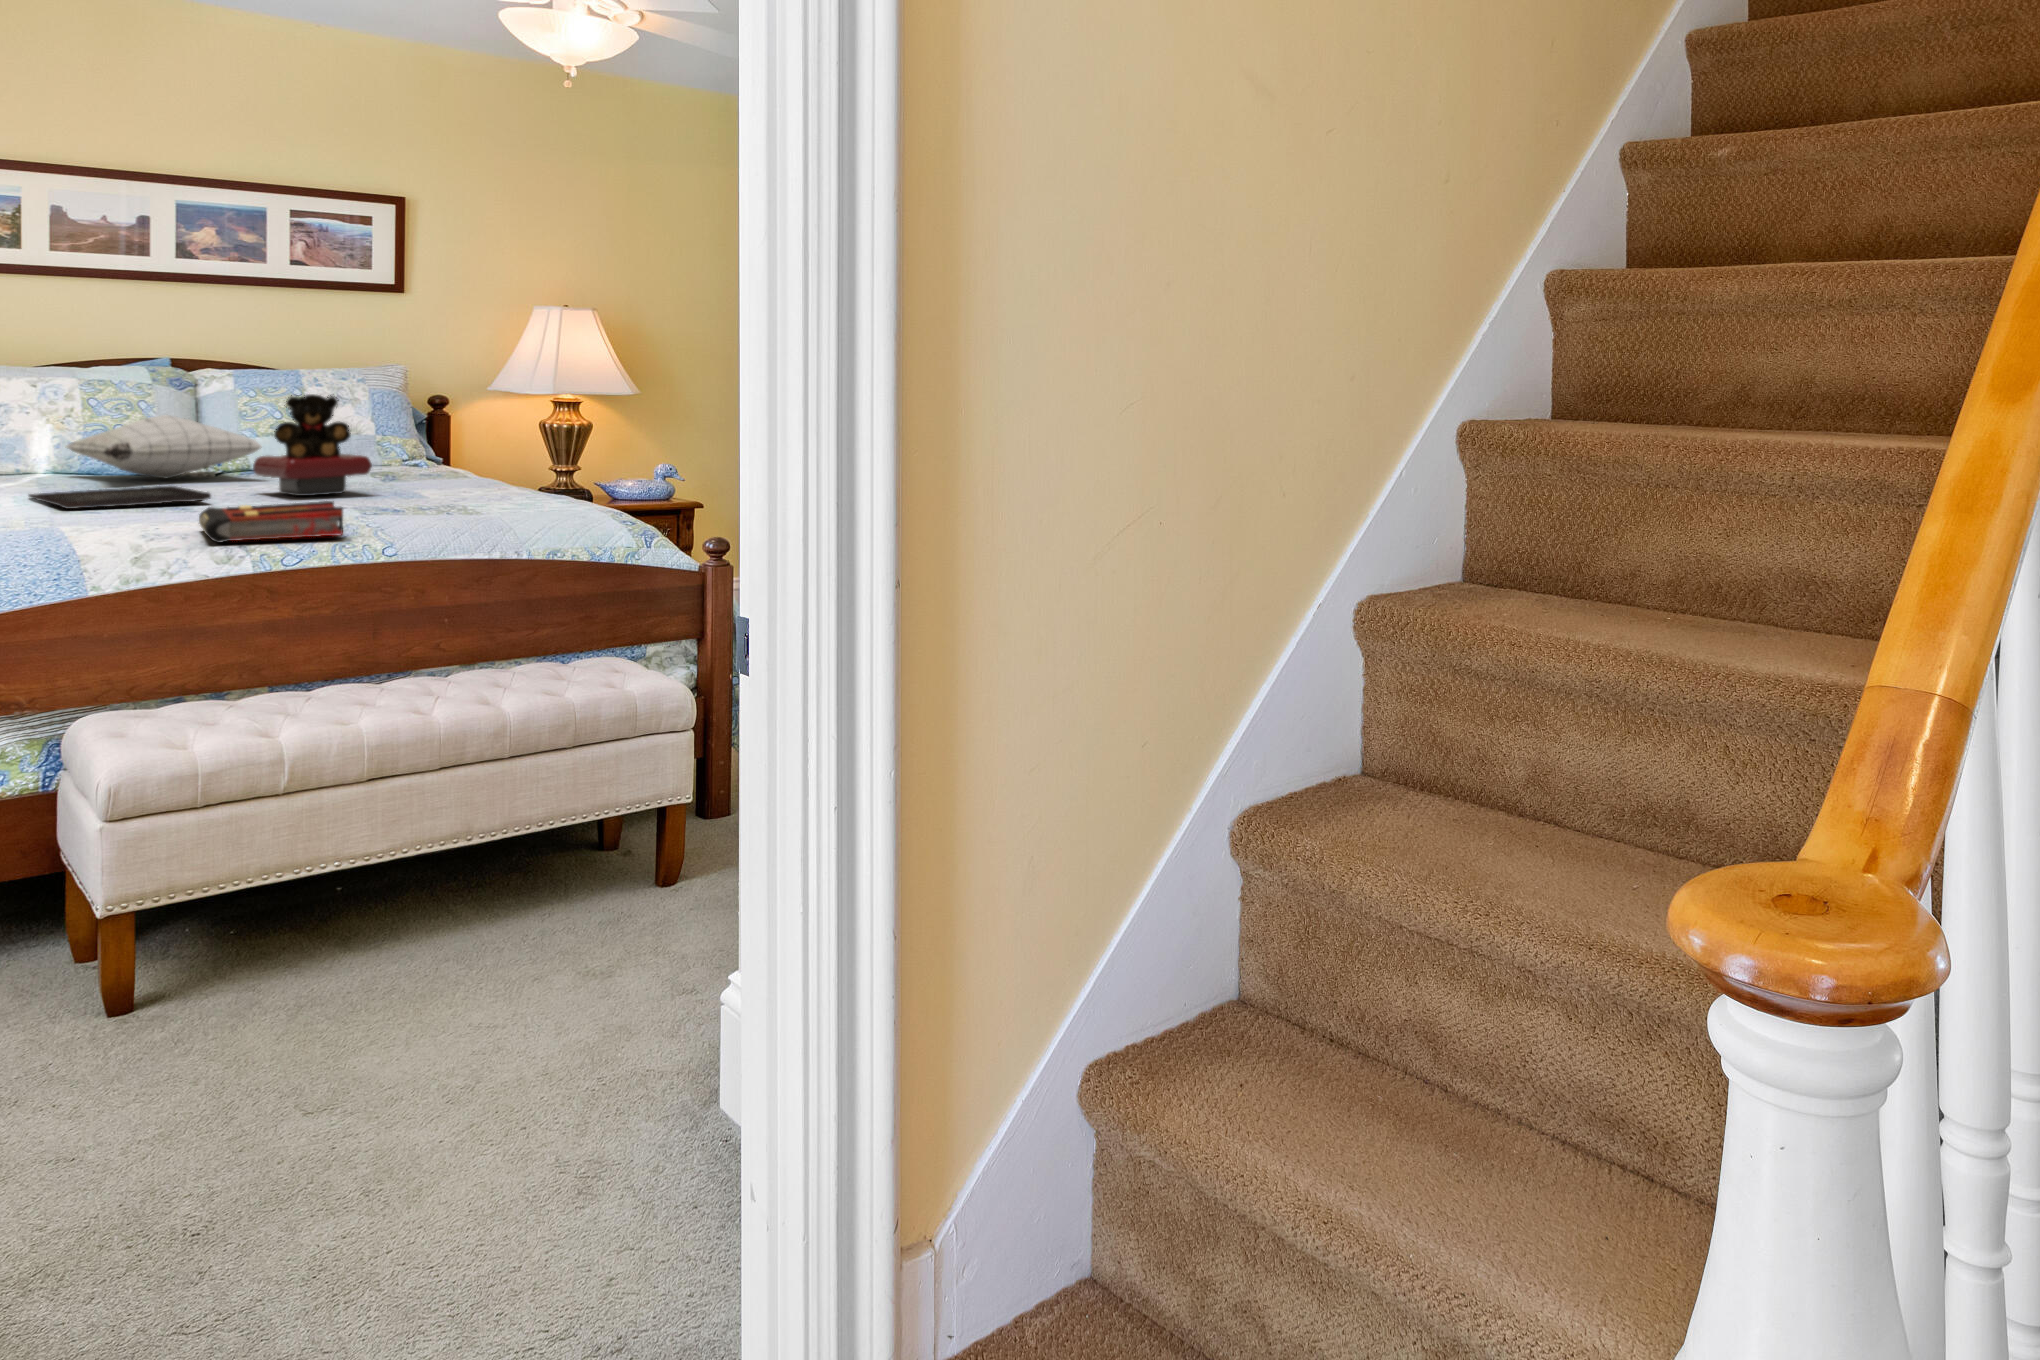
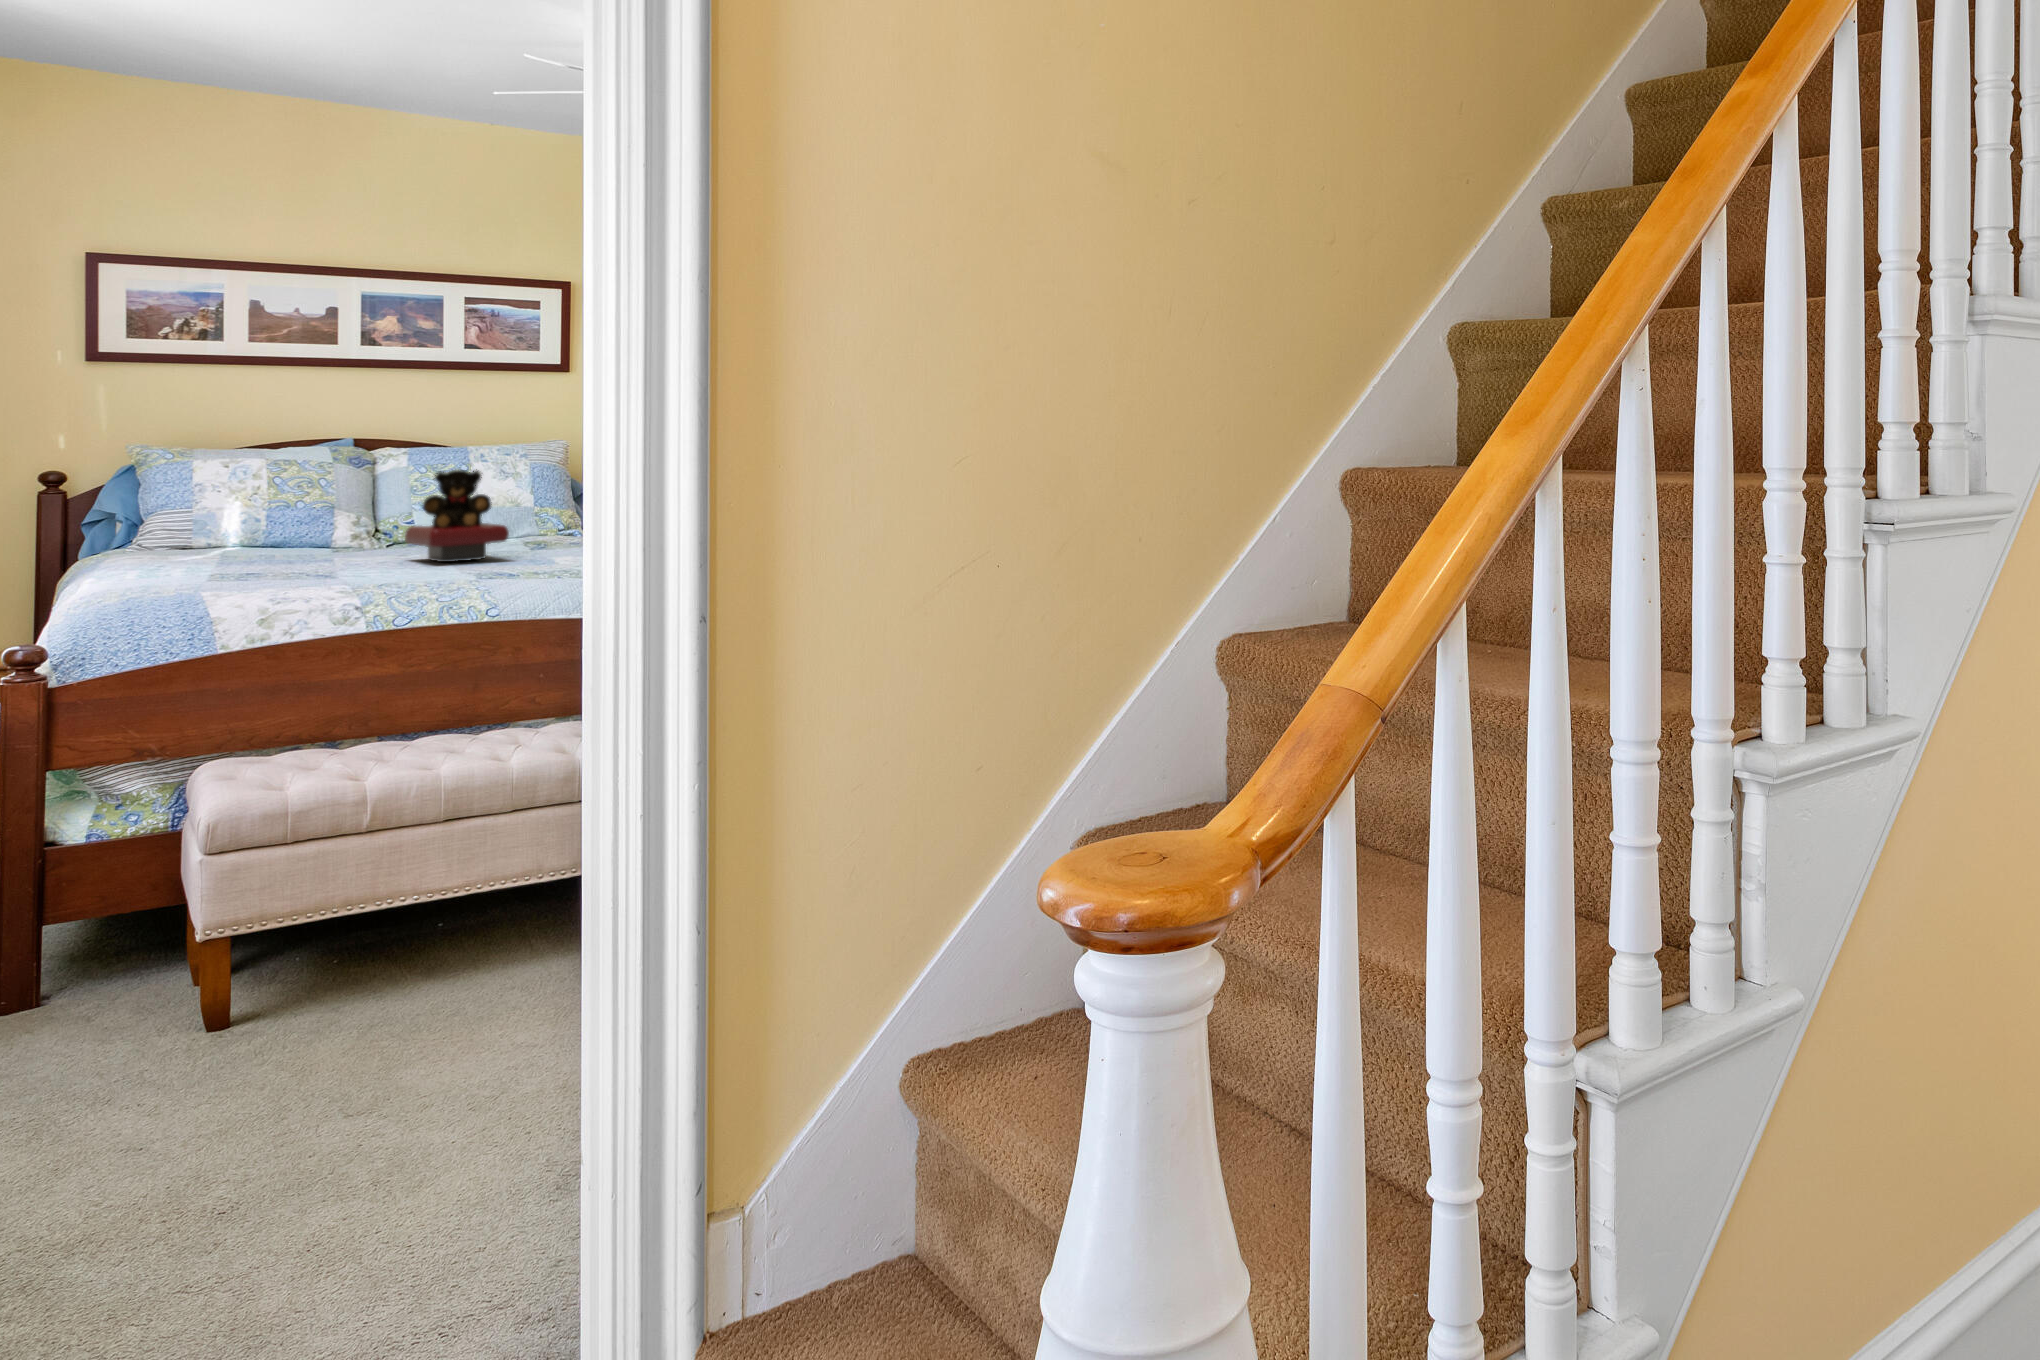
pillow: present [66,415,261,479] -> none [249,489,423,547]
tray: present [29,486,211,509] -> none [204,554,360,576]
book: present [199,501,343,543] -> none [329,567,455,607]

